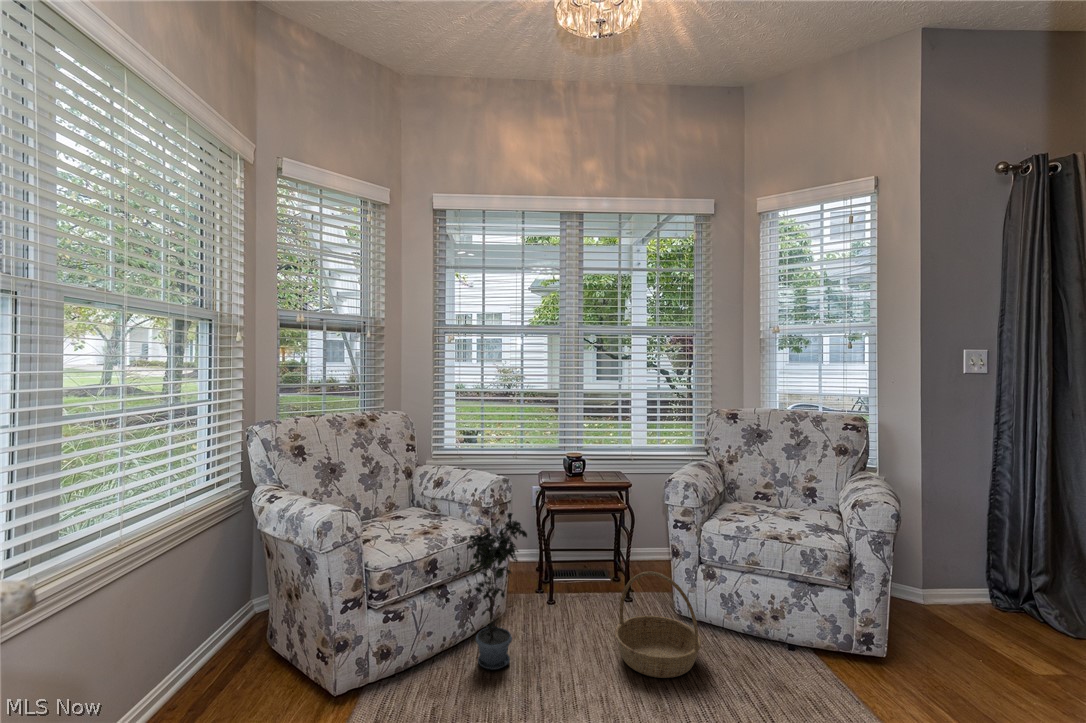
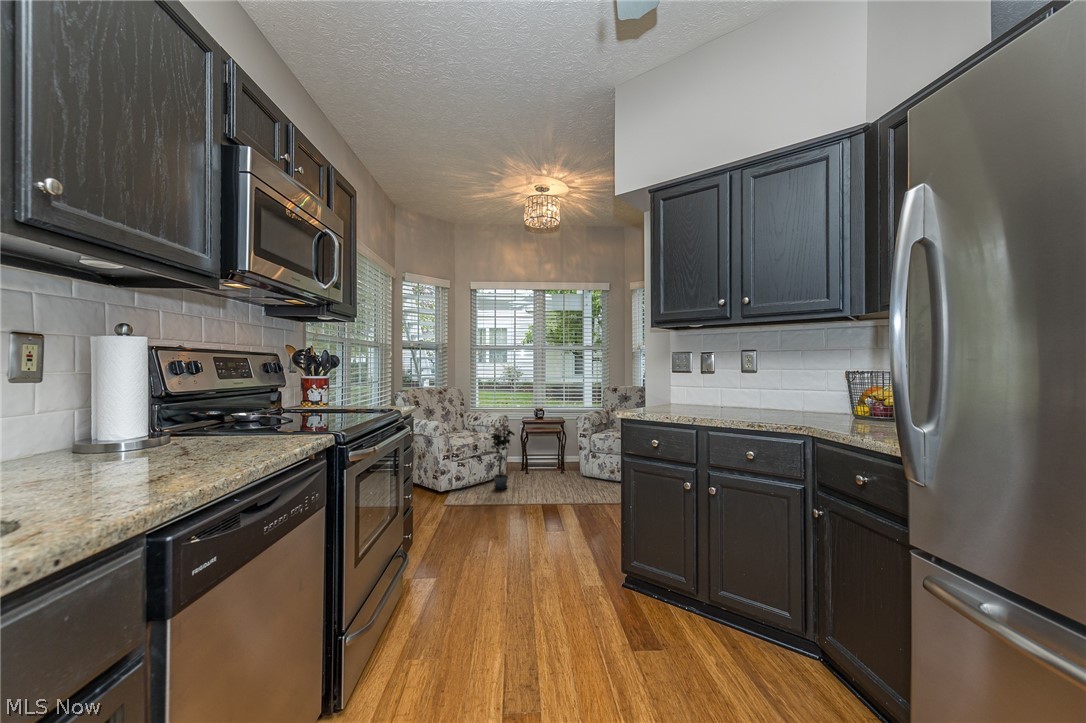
basket: present [615,571,701,678] -> none [551,451,586,490]

